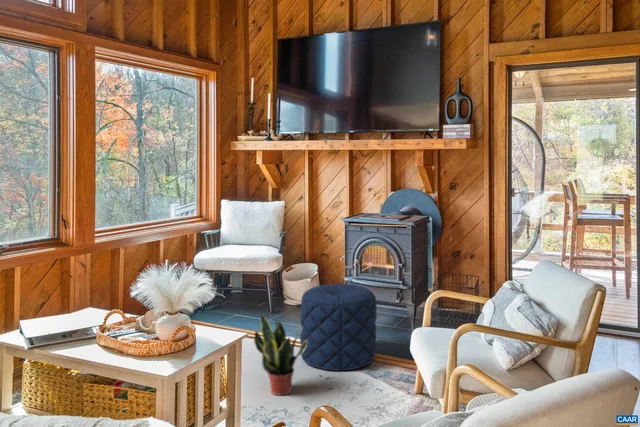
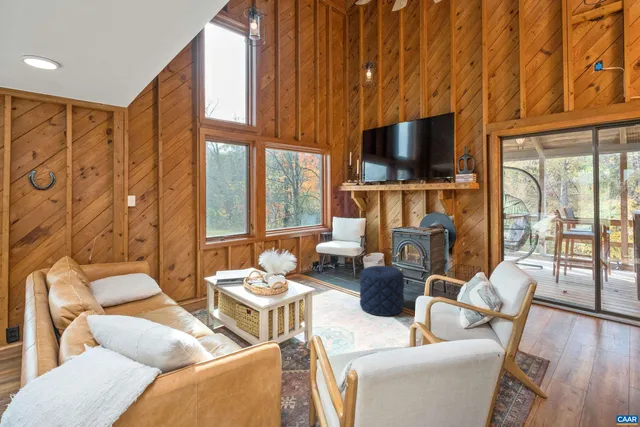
potted plant: present [254,315,307,395] -> none [329,280,357,326]

